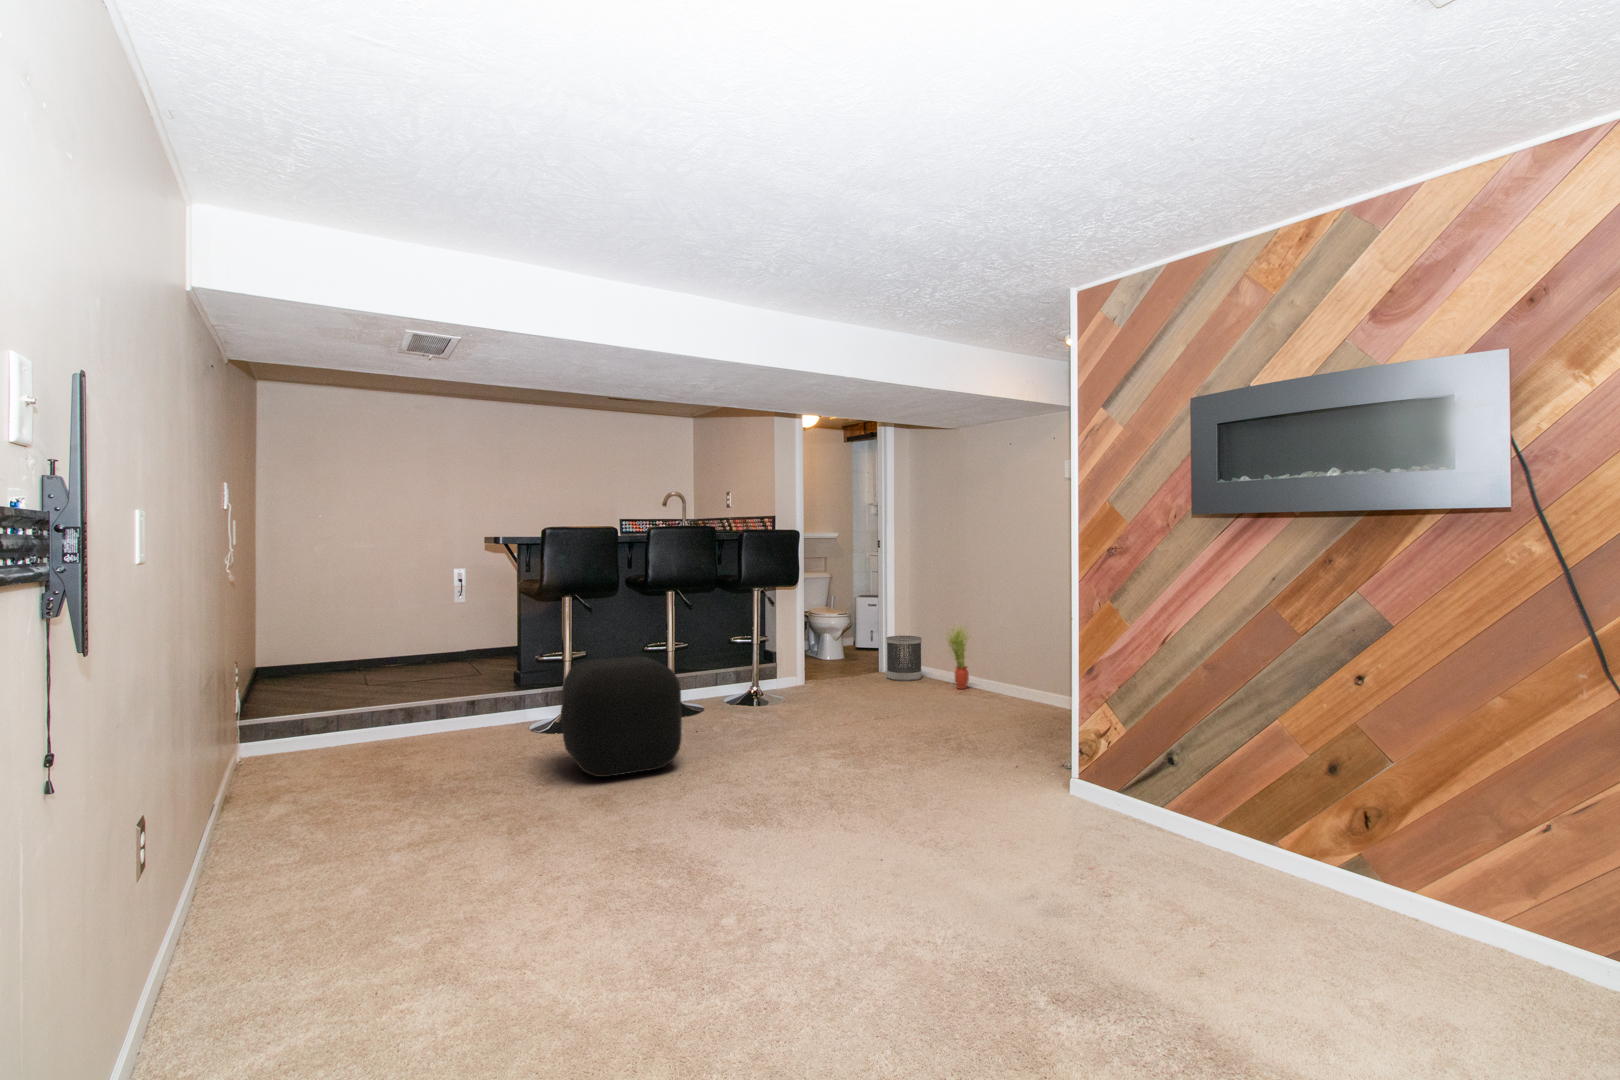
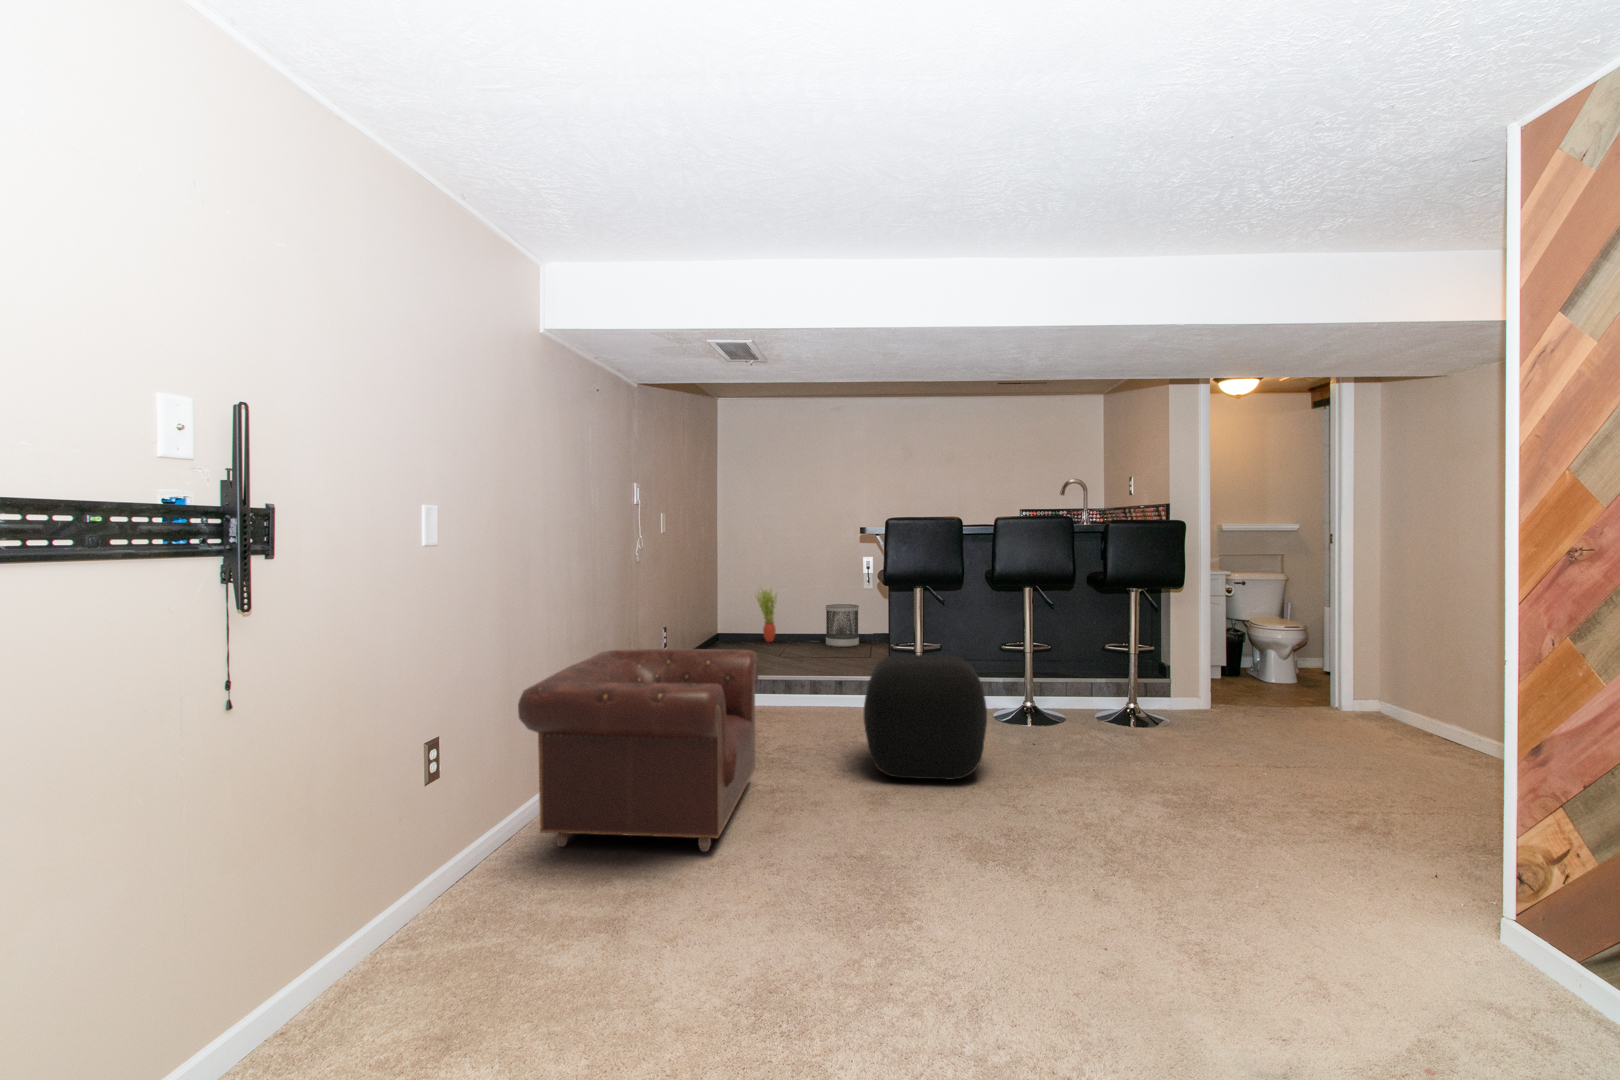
potted plant: present [948,626,970,689] -> present [755,587,778,642]
wastebasket: present [886,636,922,681] -> present [826,604,859,647]
armchair: none [217,669,492,921] -> present [518,649,759,852]

